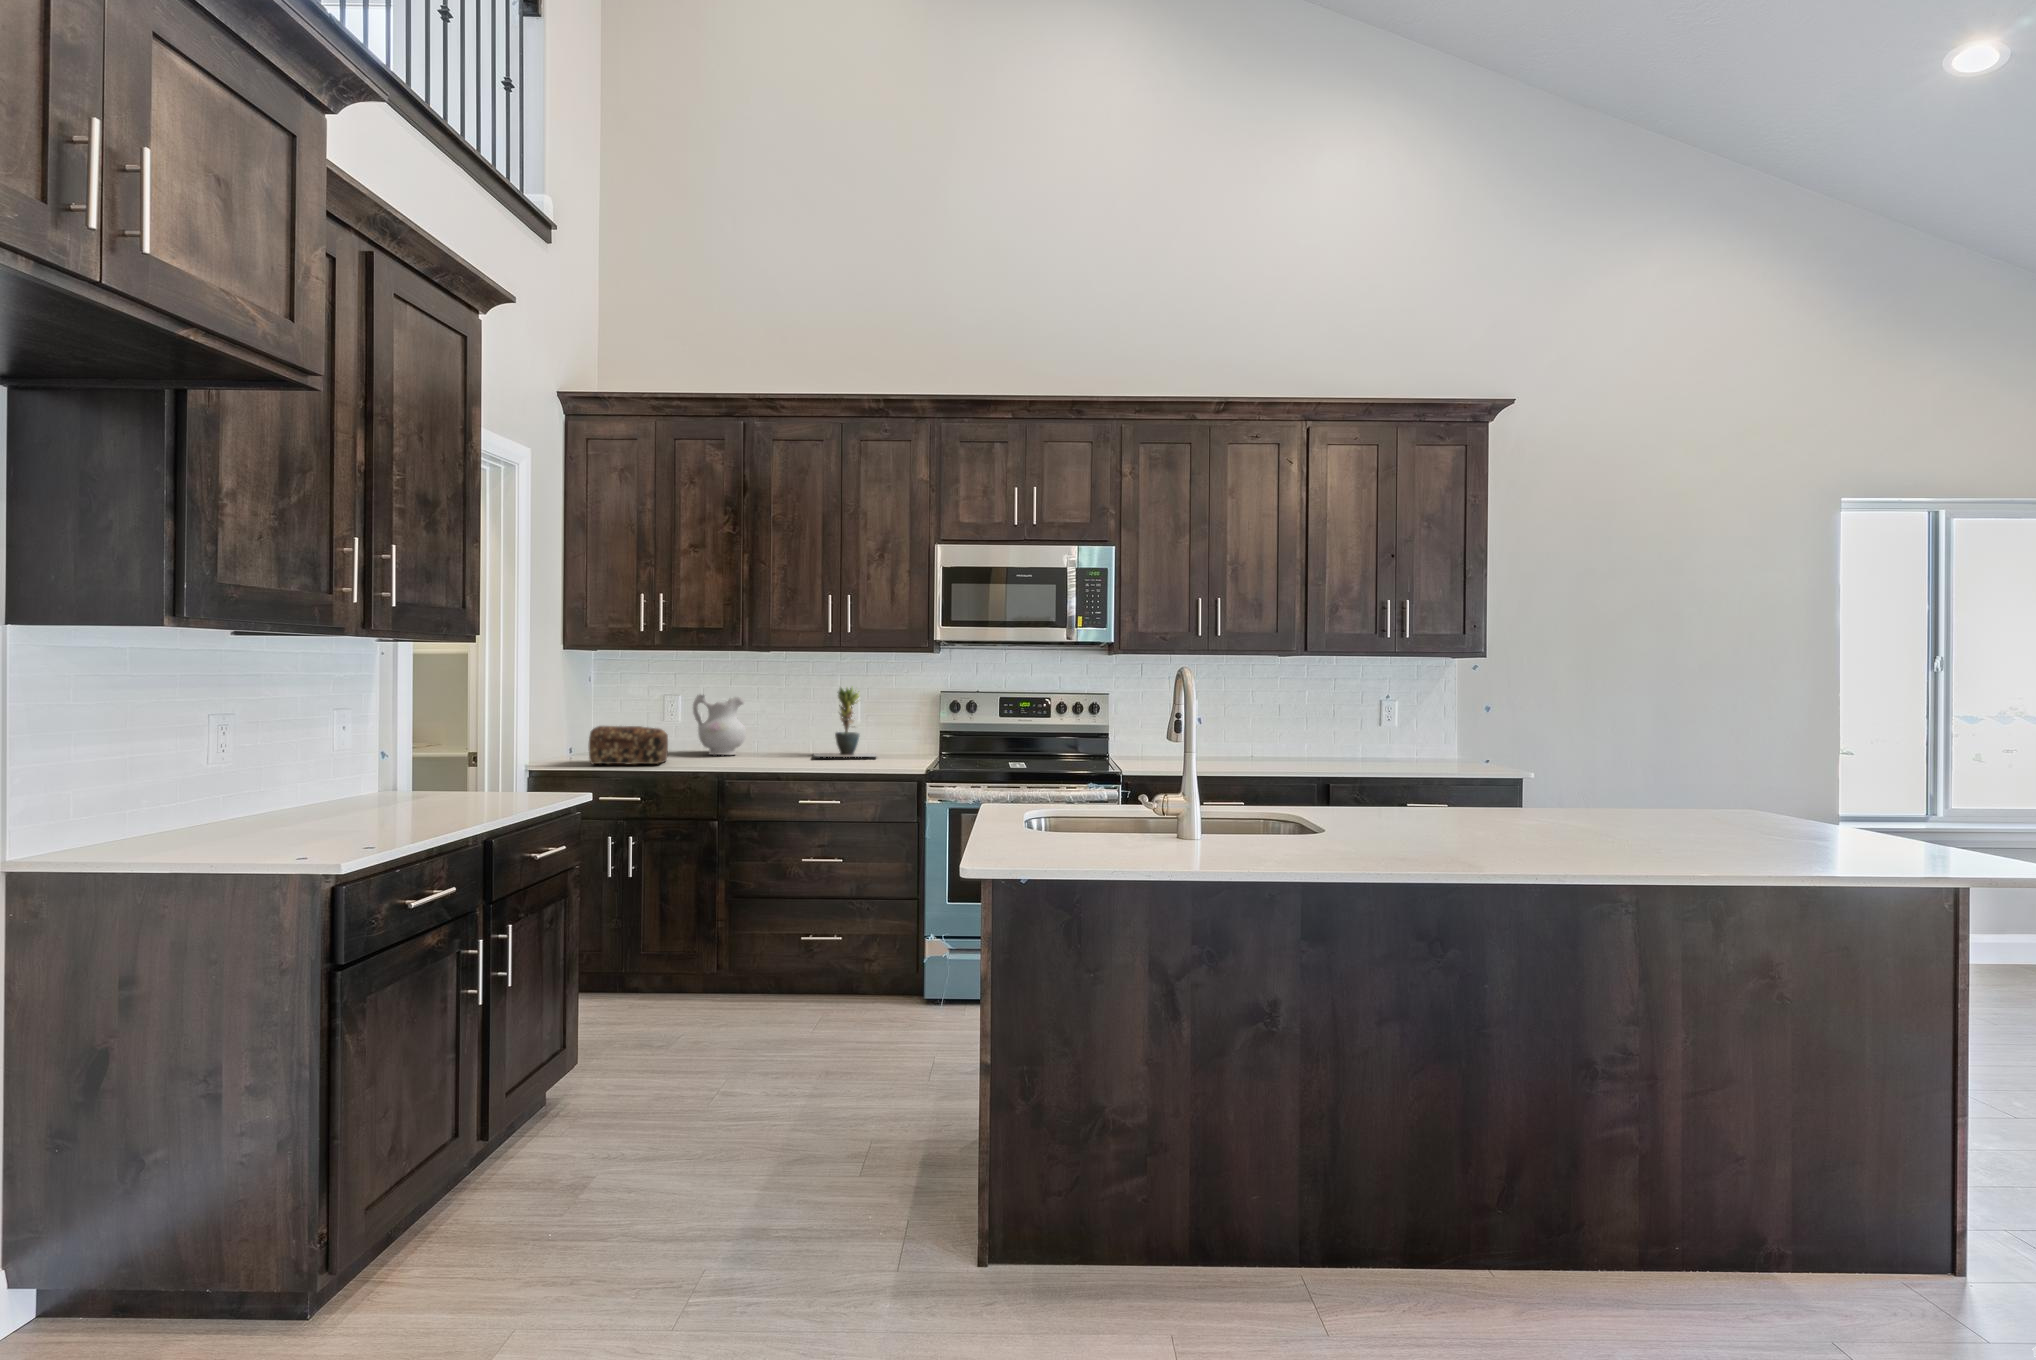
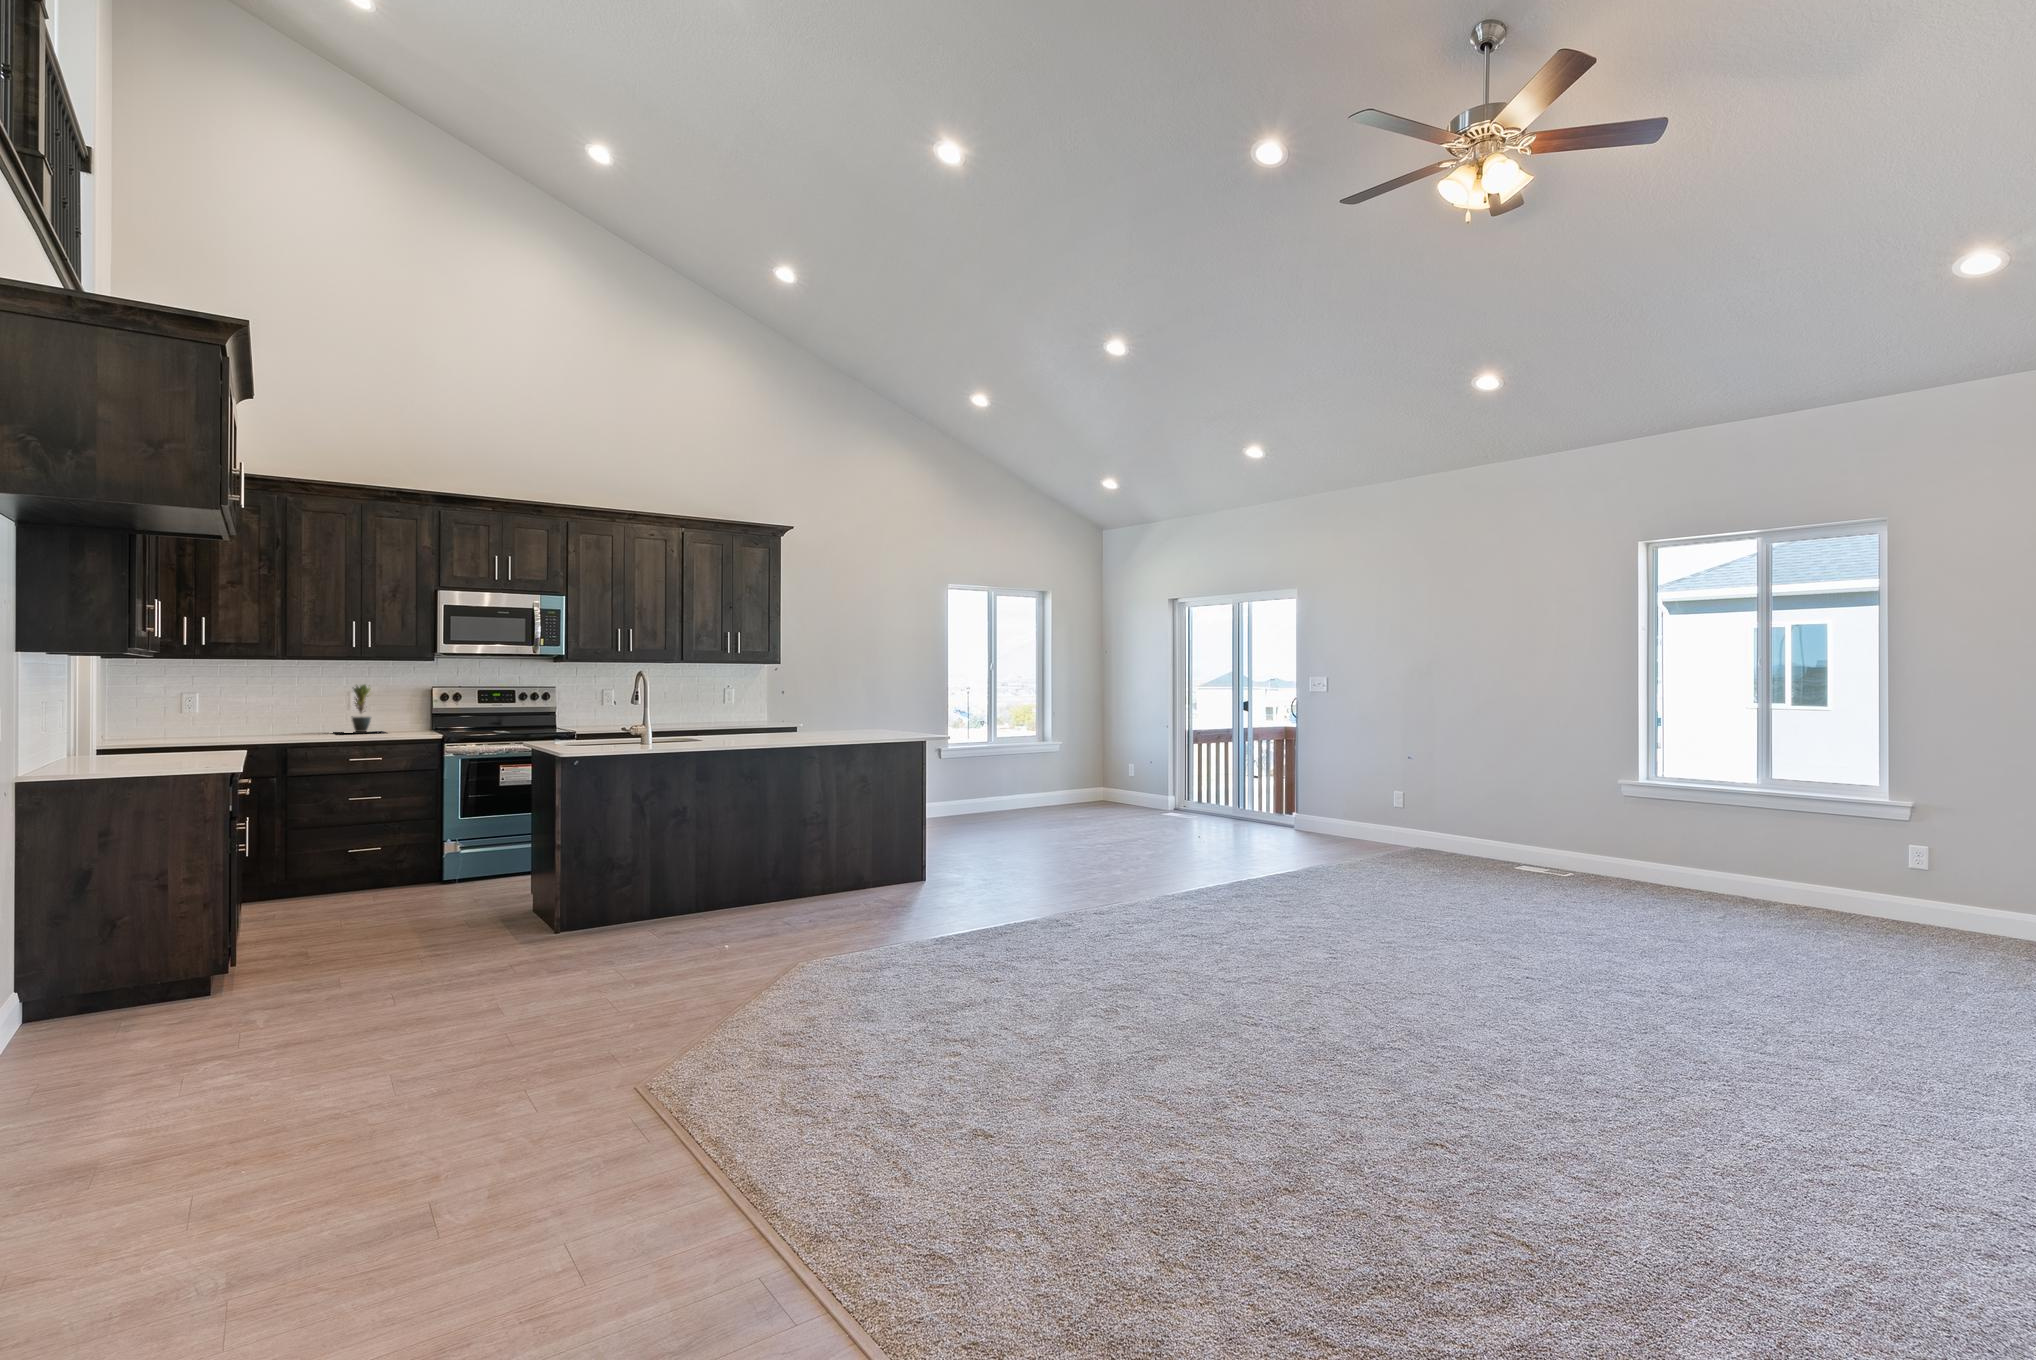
ceramic pitcher: present [693,695,746,755] -> none [225,691,274,735]
bread loaf: present [589,726,668,764] -> none [146,714,217,742]

